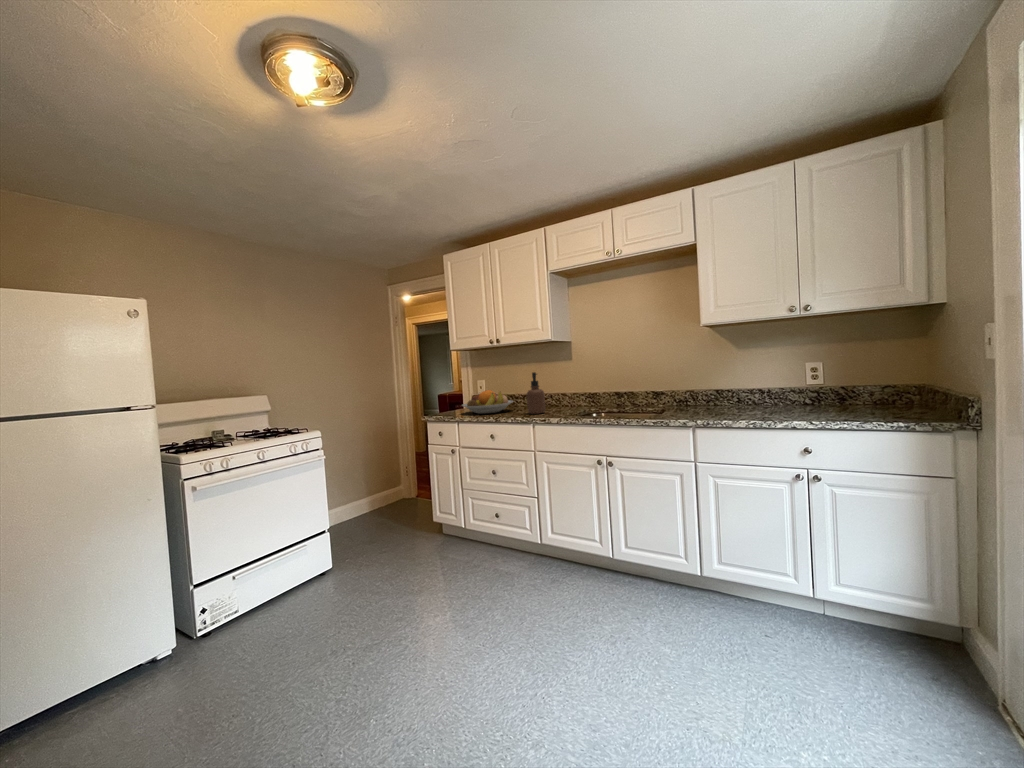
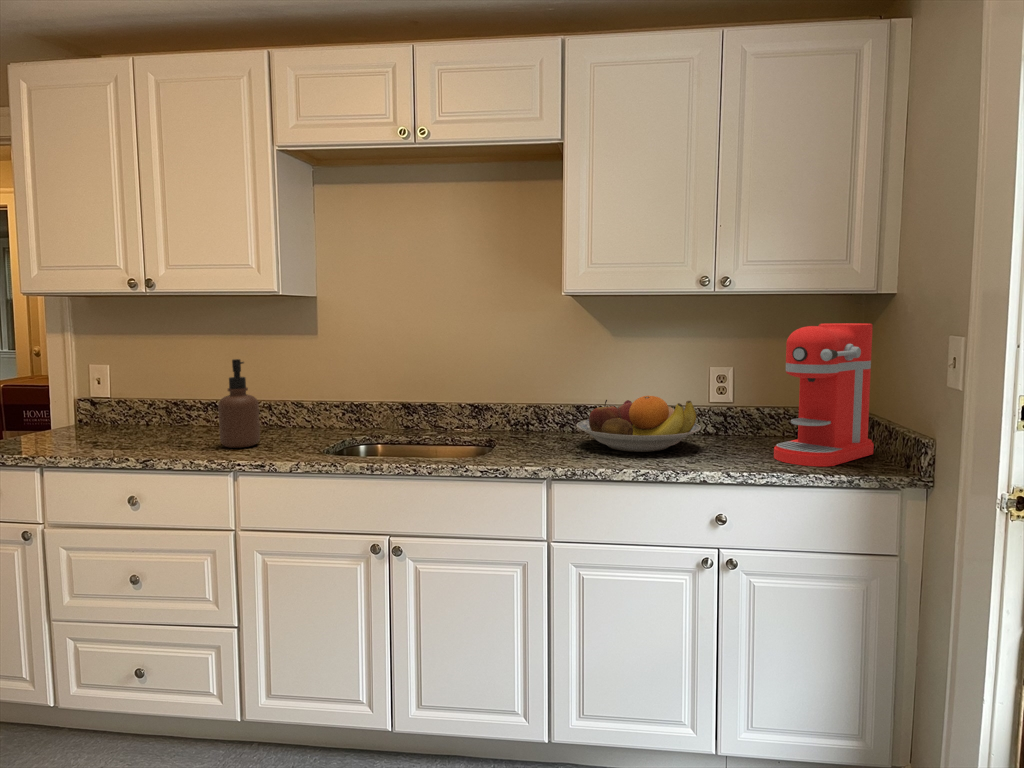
coffee maker: none [850,325,936,419] -> present [774,323,874,467]
fruit bowl: present [462,390,513,414] -> present [577,396,701,452]

